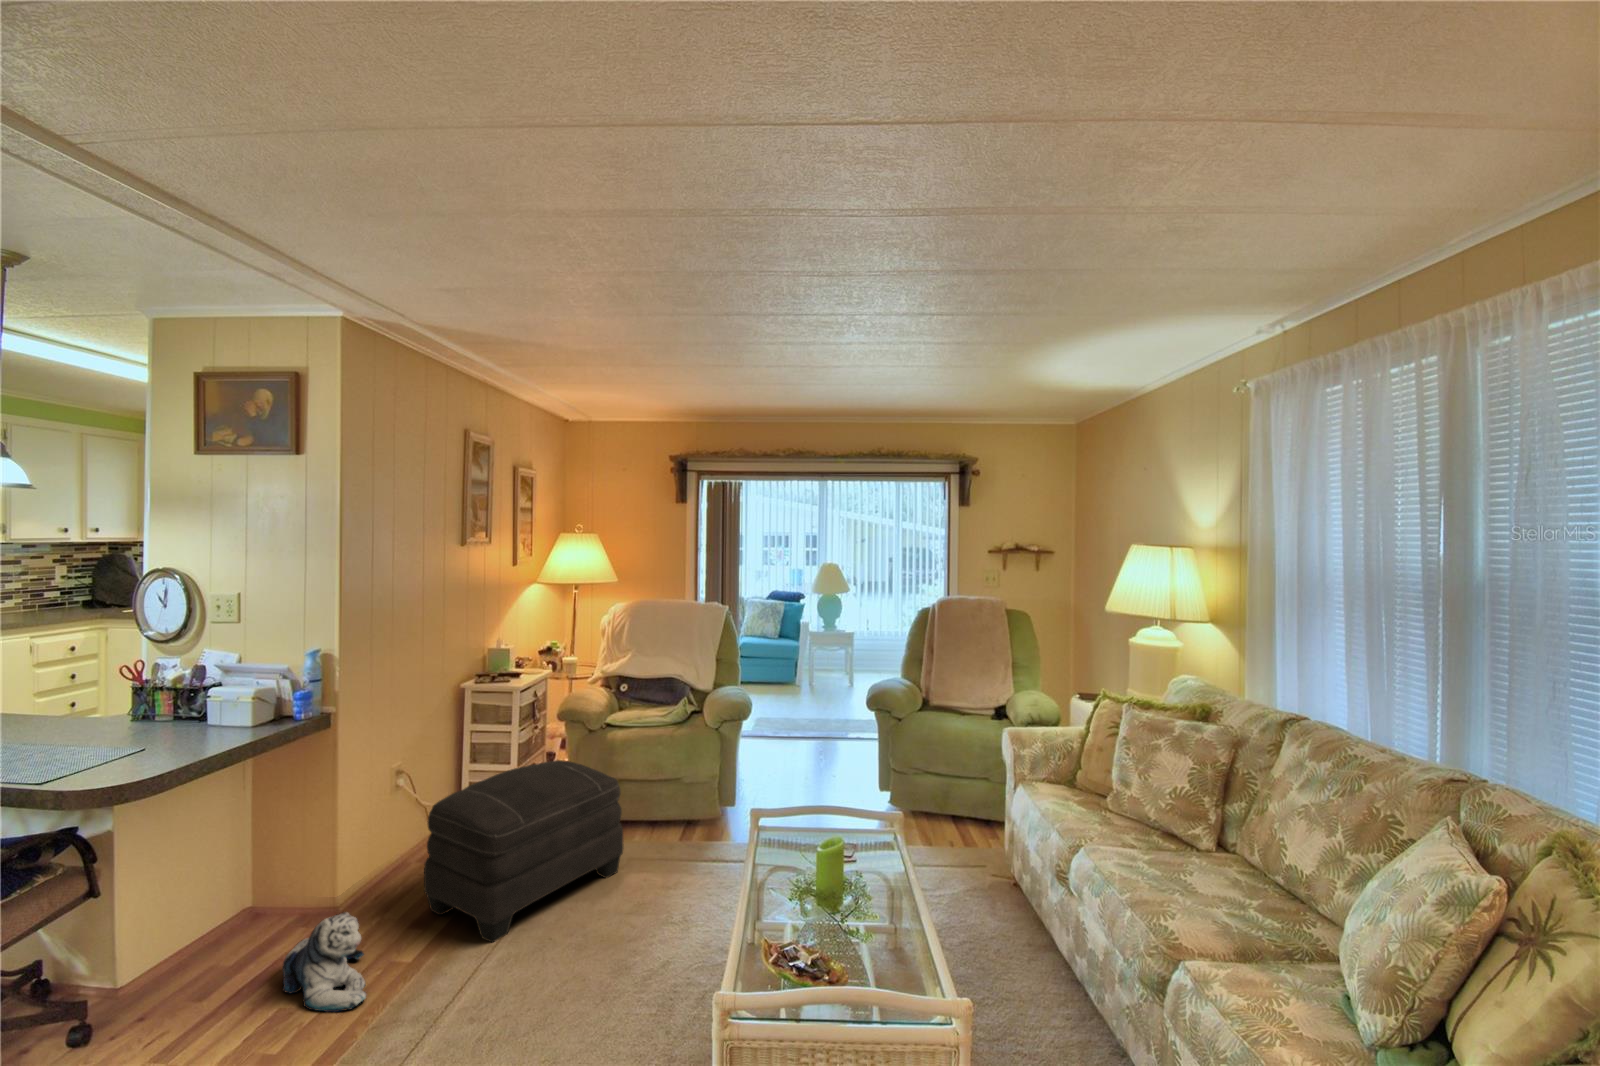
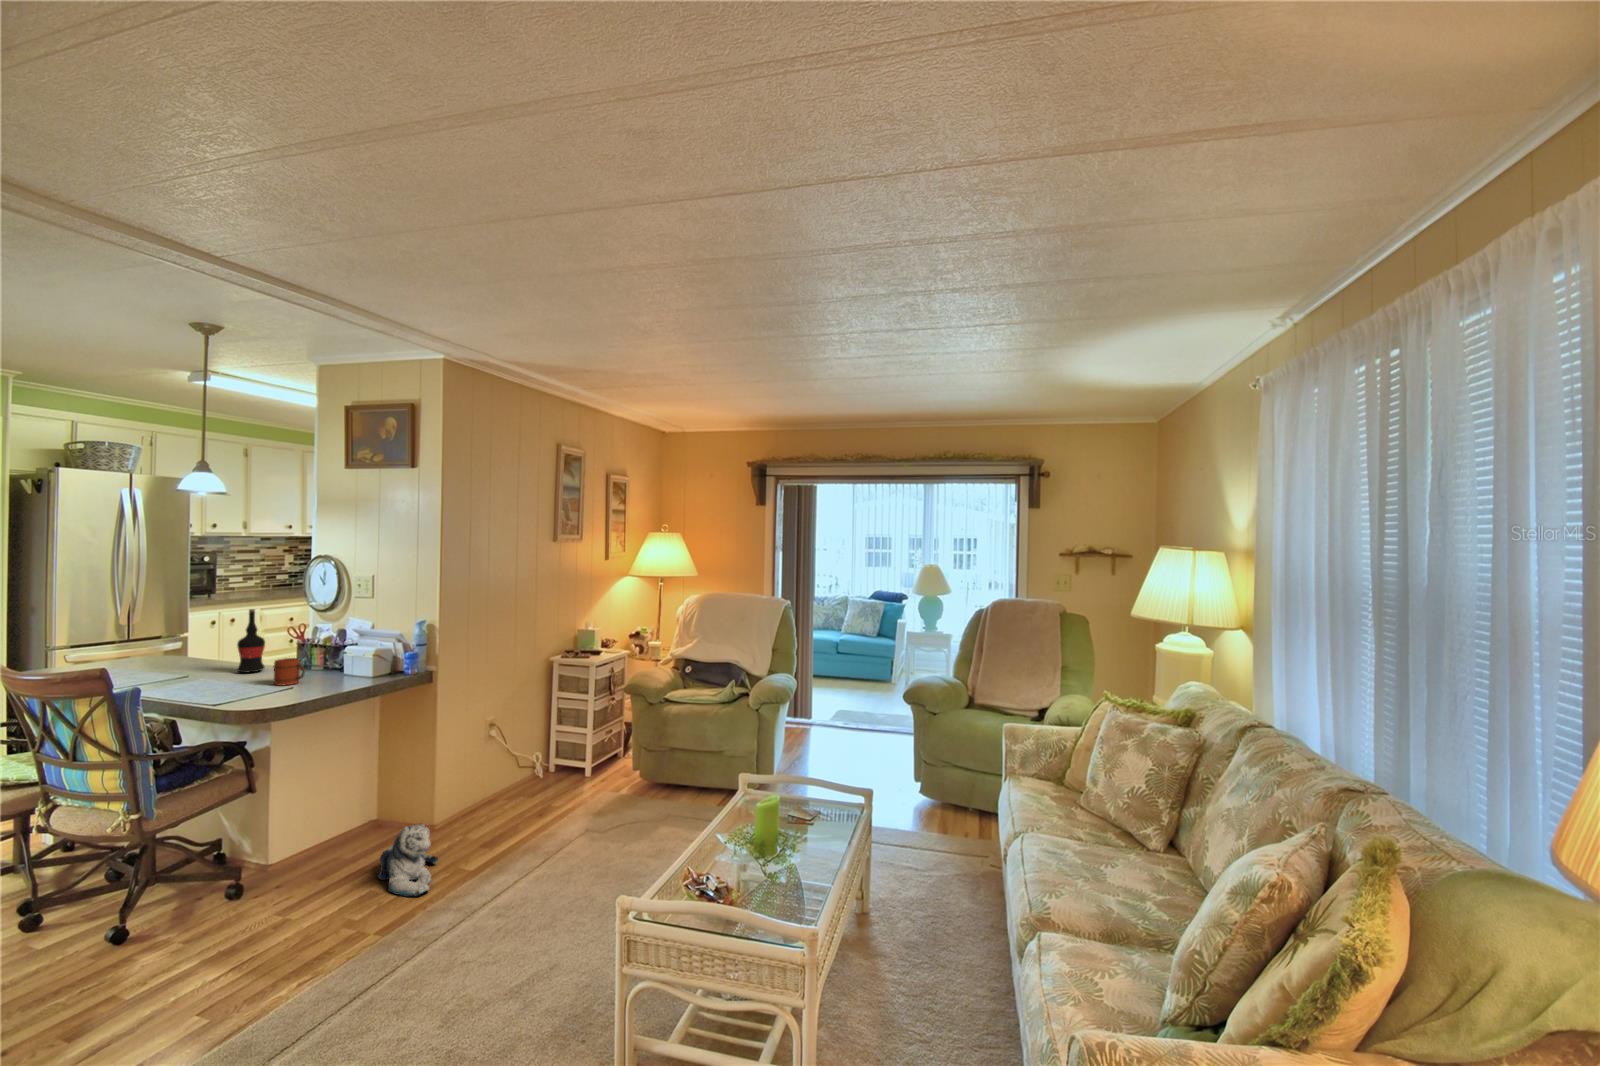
wine bottle: none [29,644,75,732] -> present [237,609,265,673]
mug: none [102,709,151,749] -> present [273,658,305,686]
ottoman: present [424,760,624,942] -> none [492,725,655,866]

